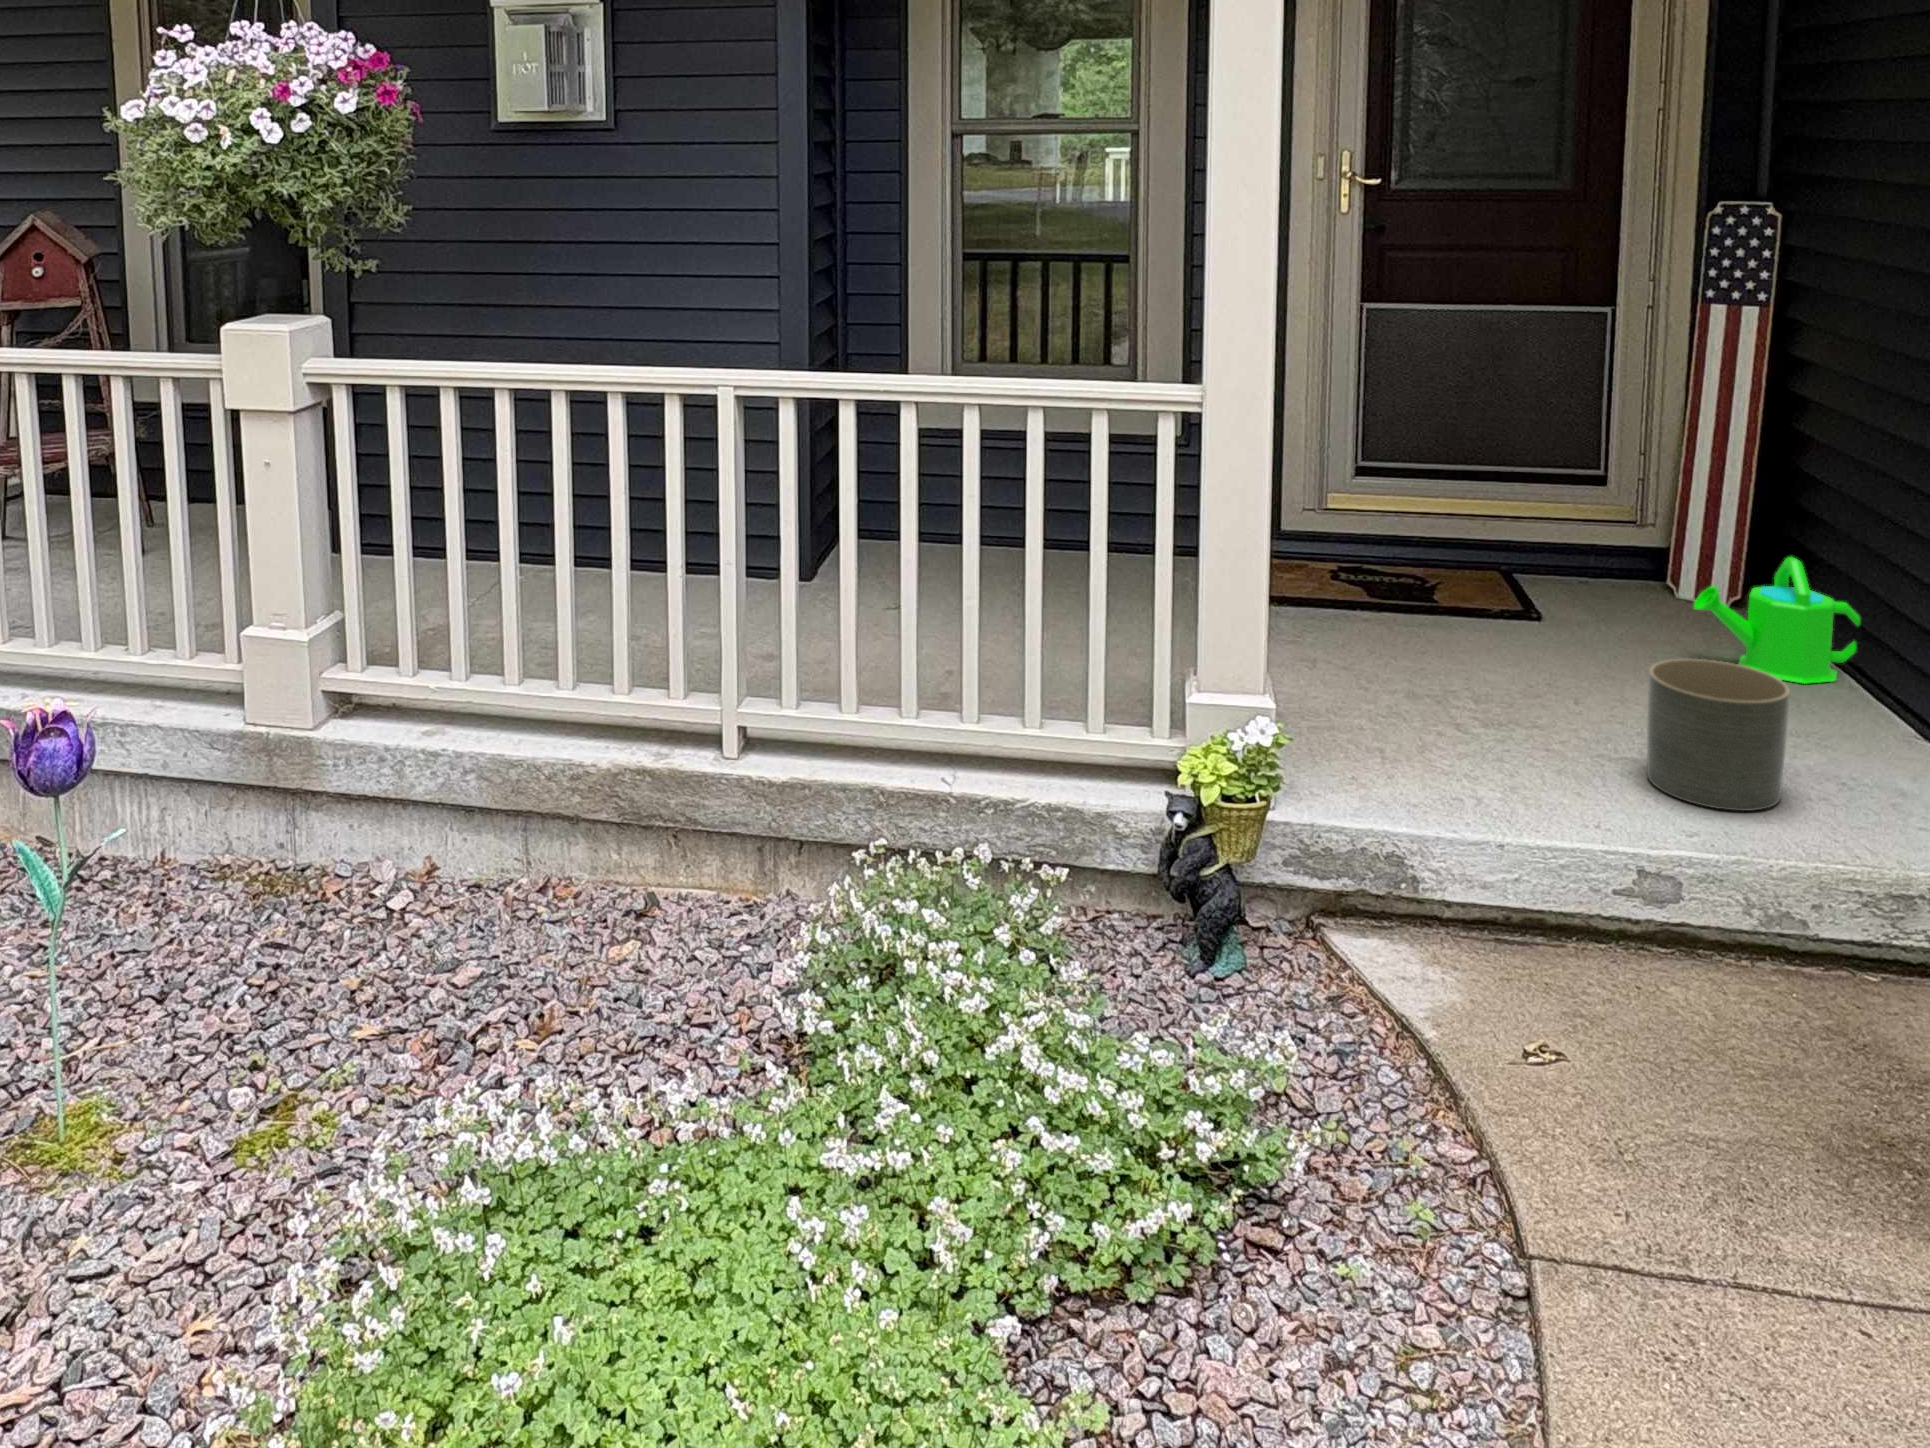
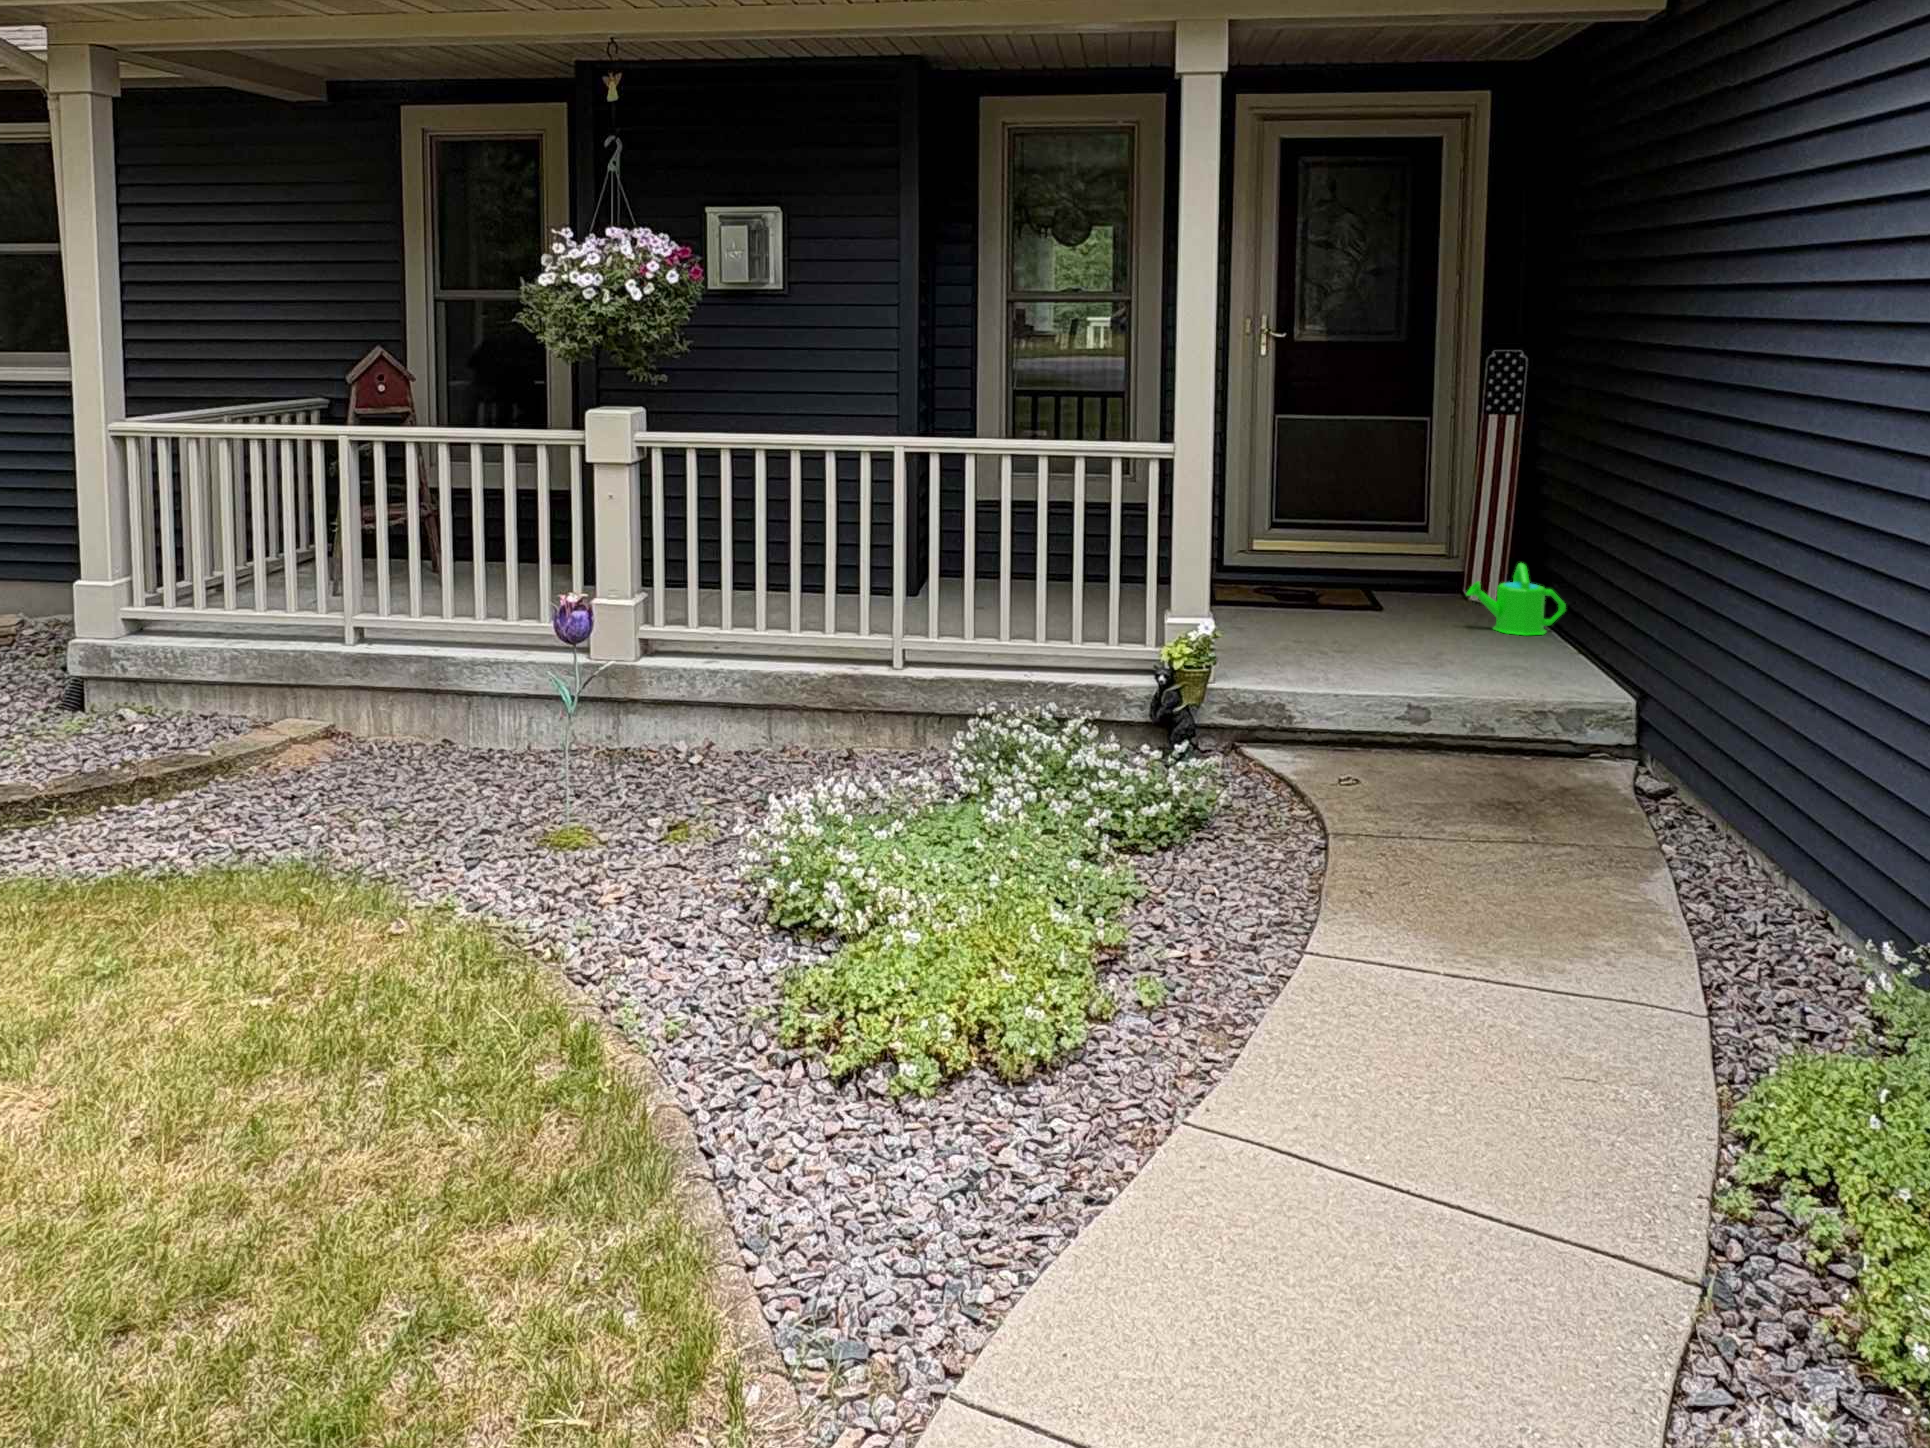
planter: present [1647,659,1790,811] -> none [1422,604,1494,678]

